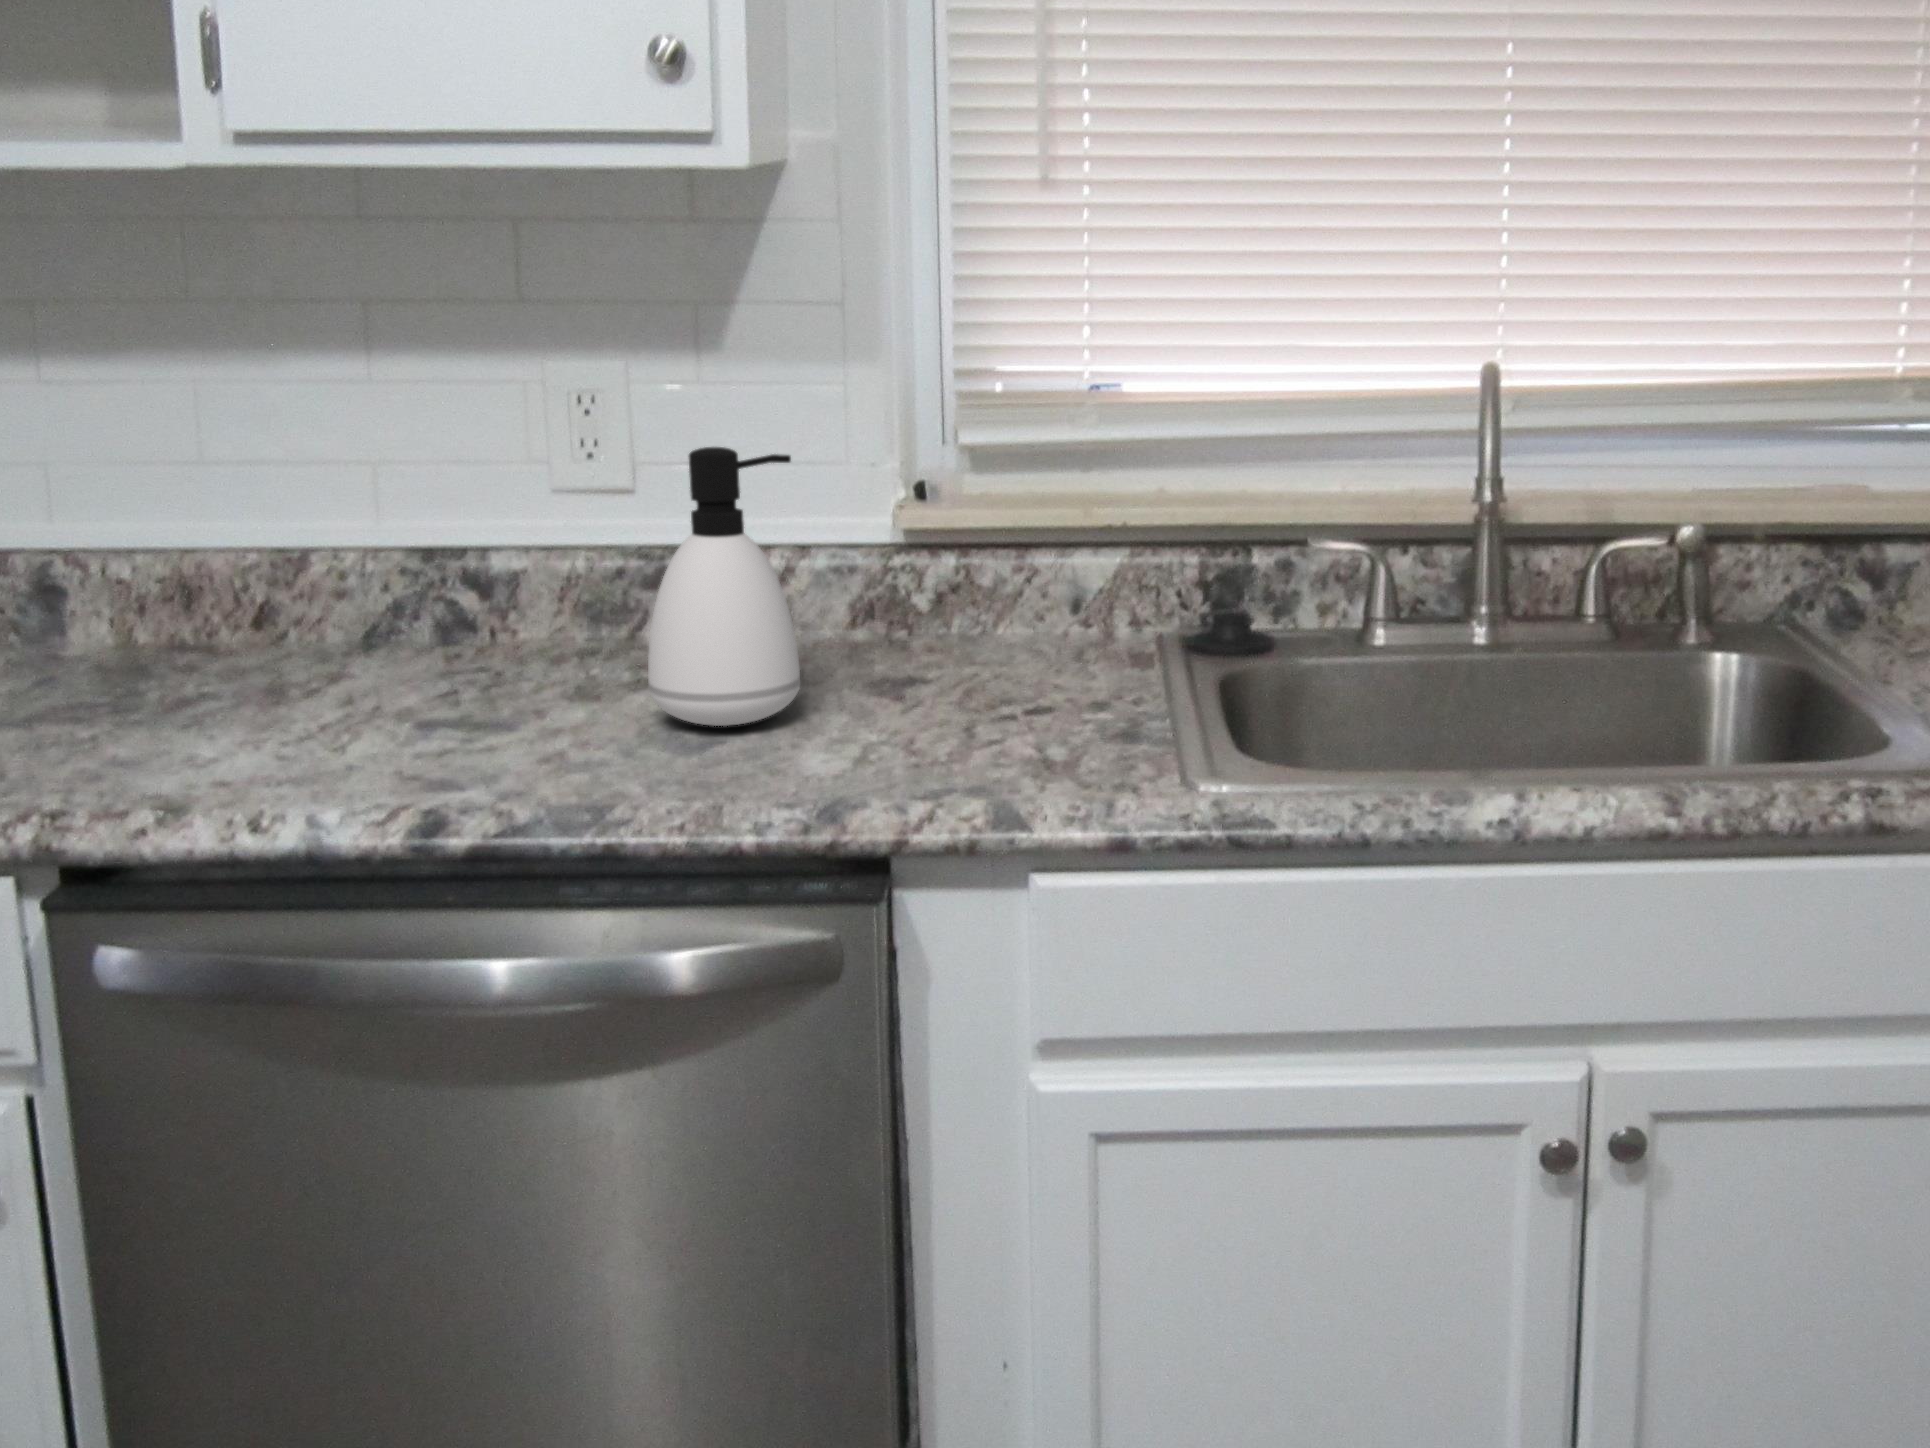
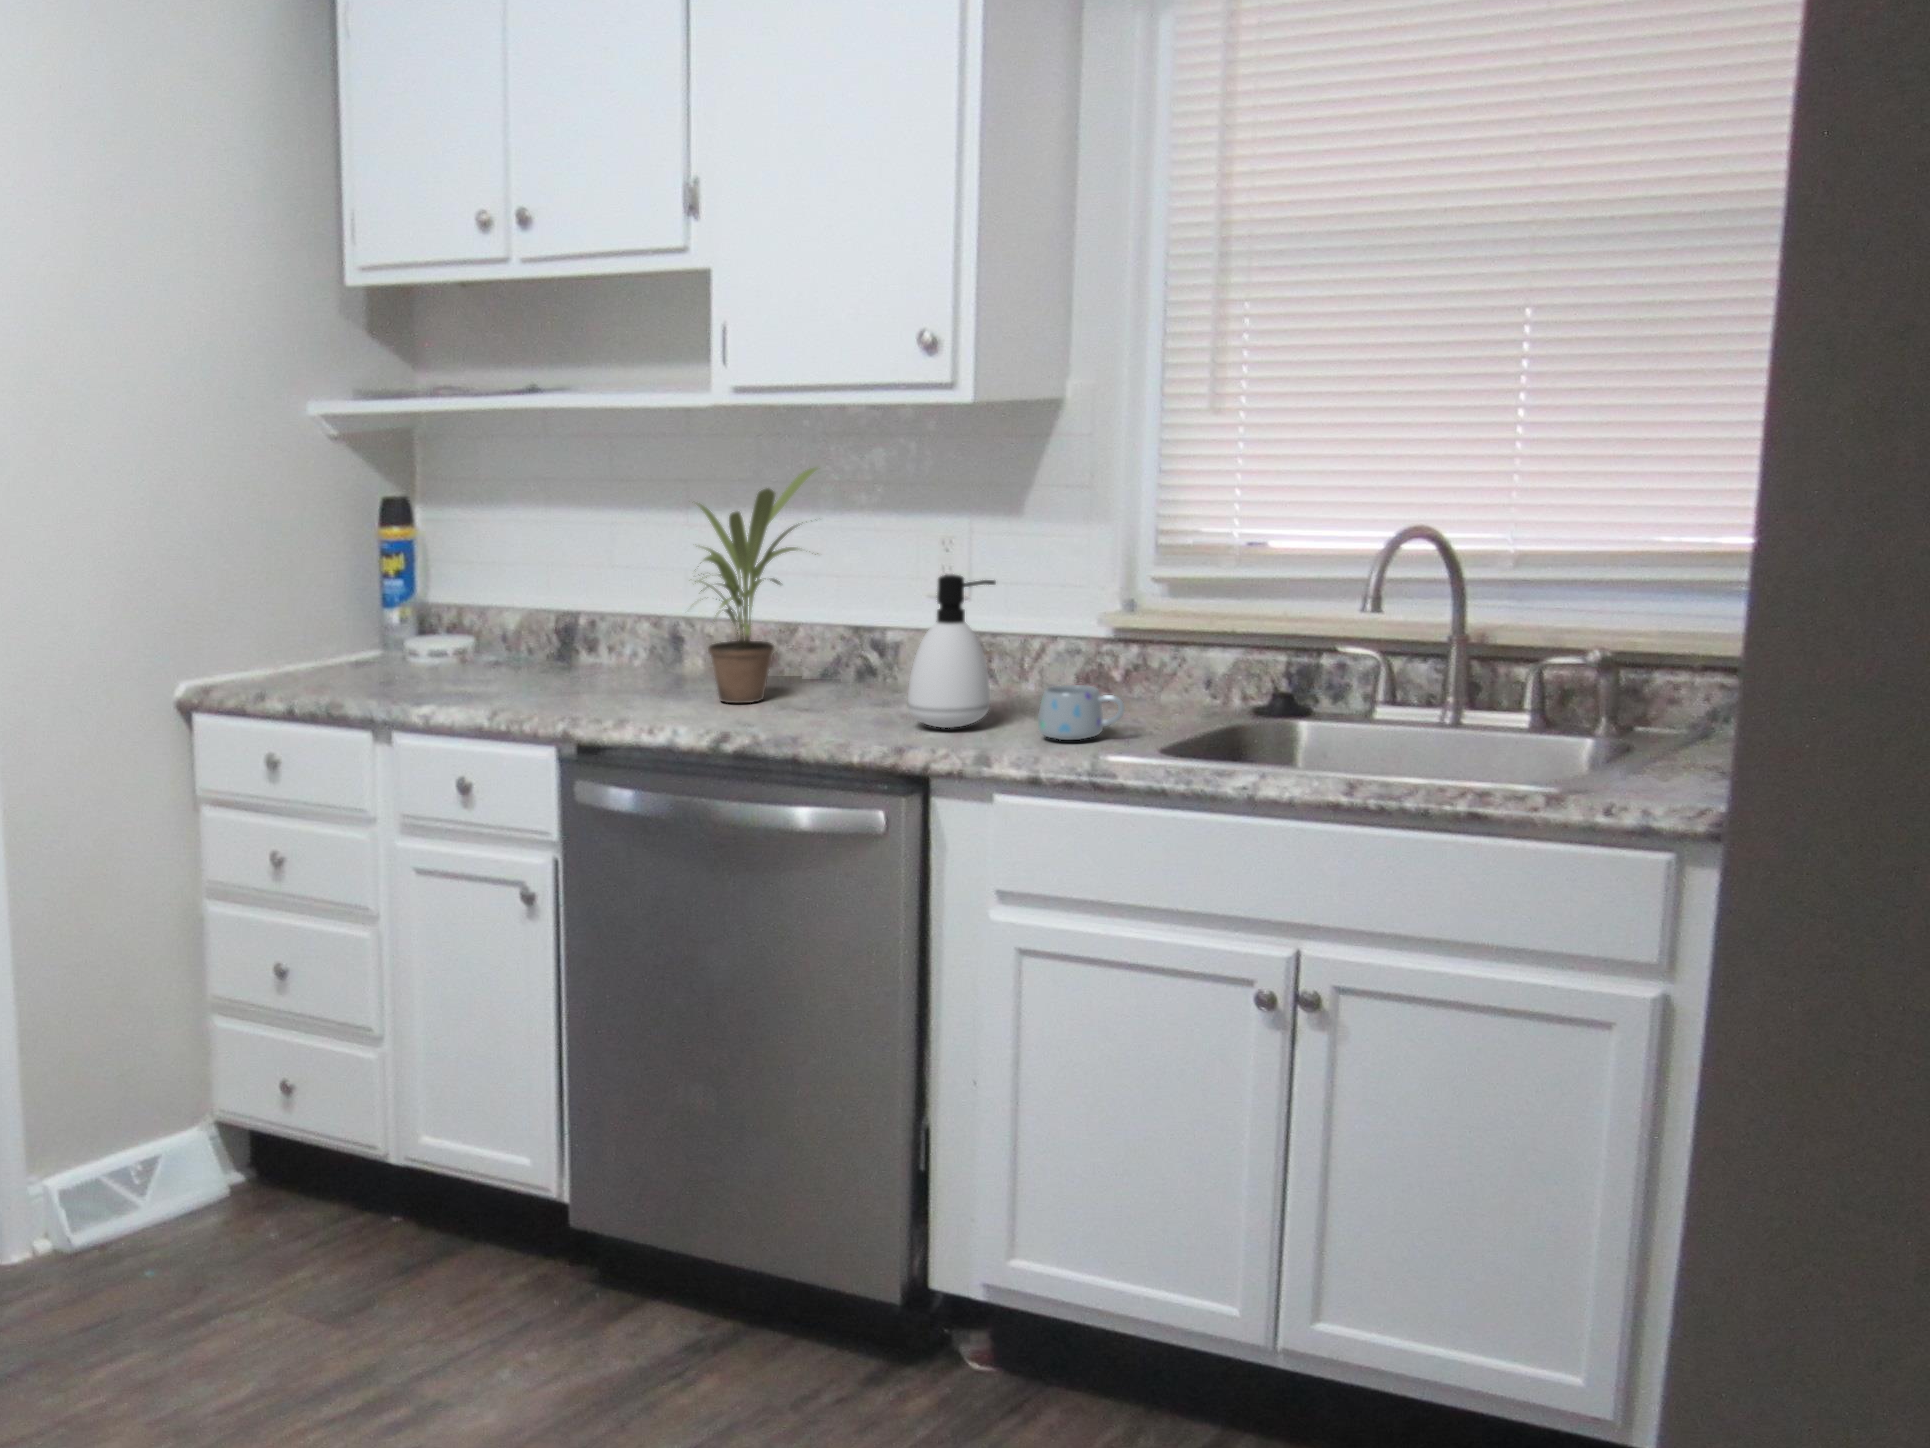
potted plant: none [86,263,398,710] -> present [695,468,818,703]
mug: none [914,630,1064,730] -> present [1038,685,1125,740]

